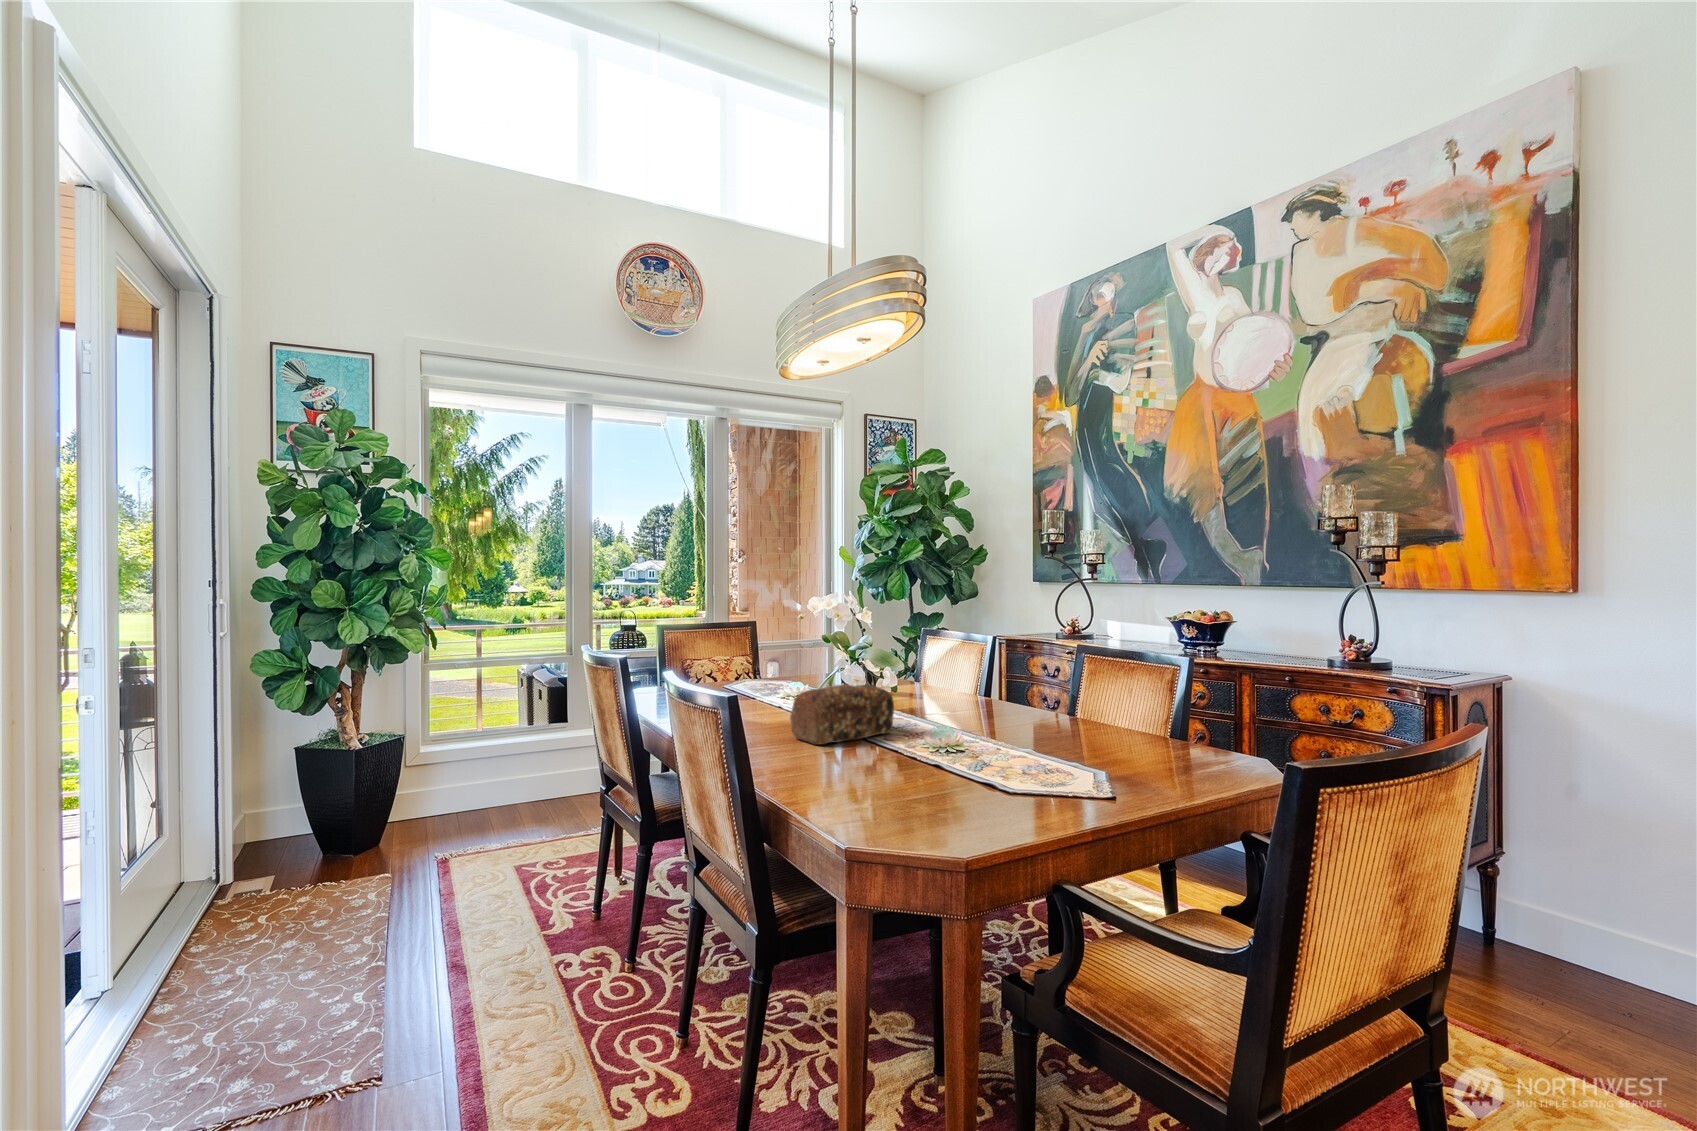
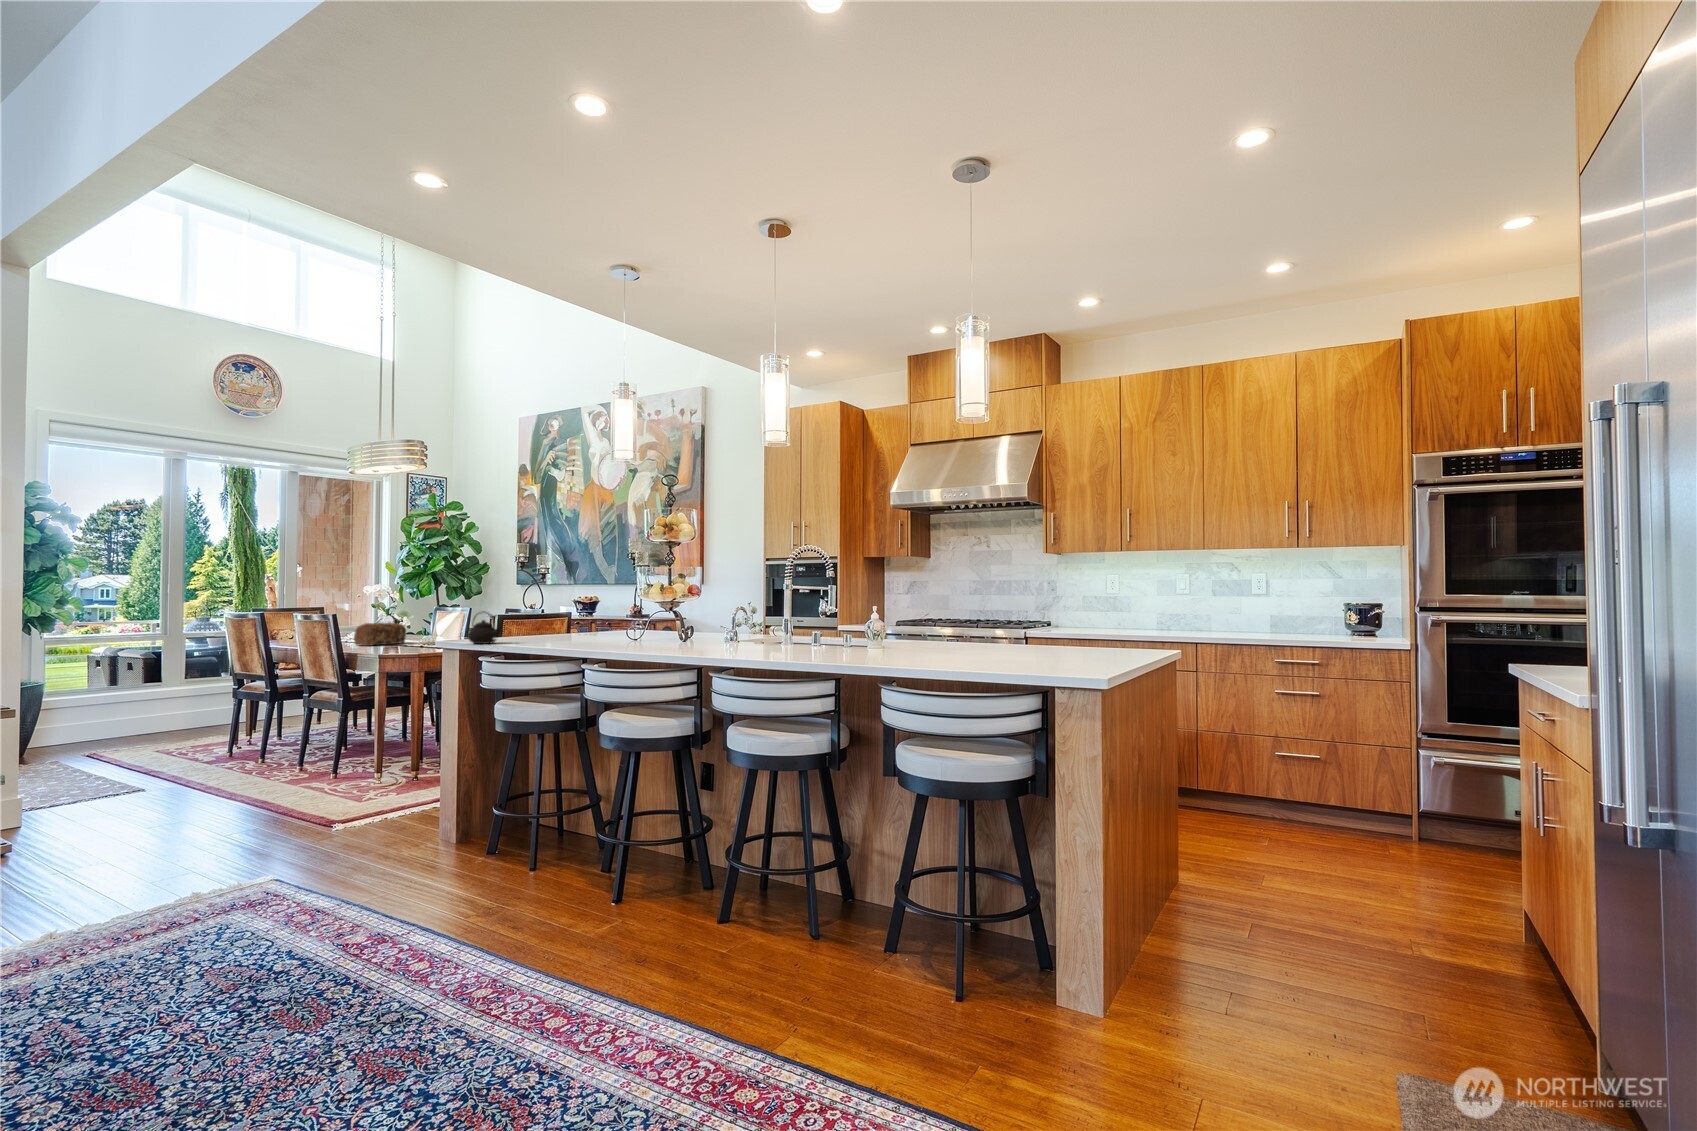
teapot: none [1036,670,1129,758] -> present [467,611,502,644]

